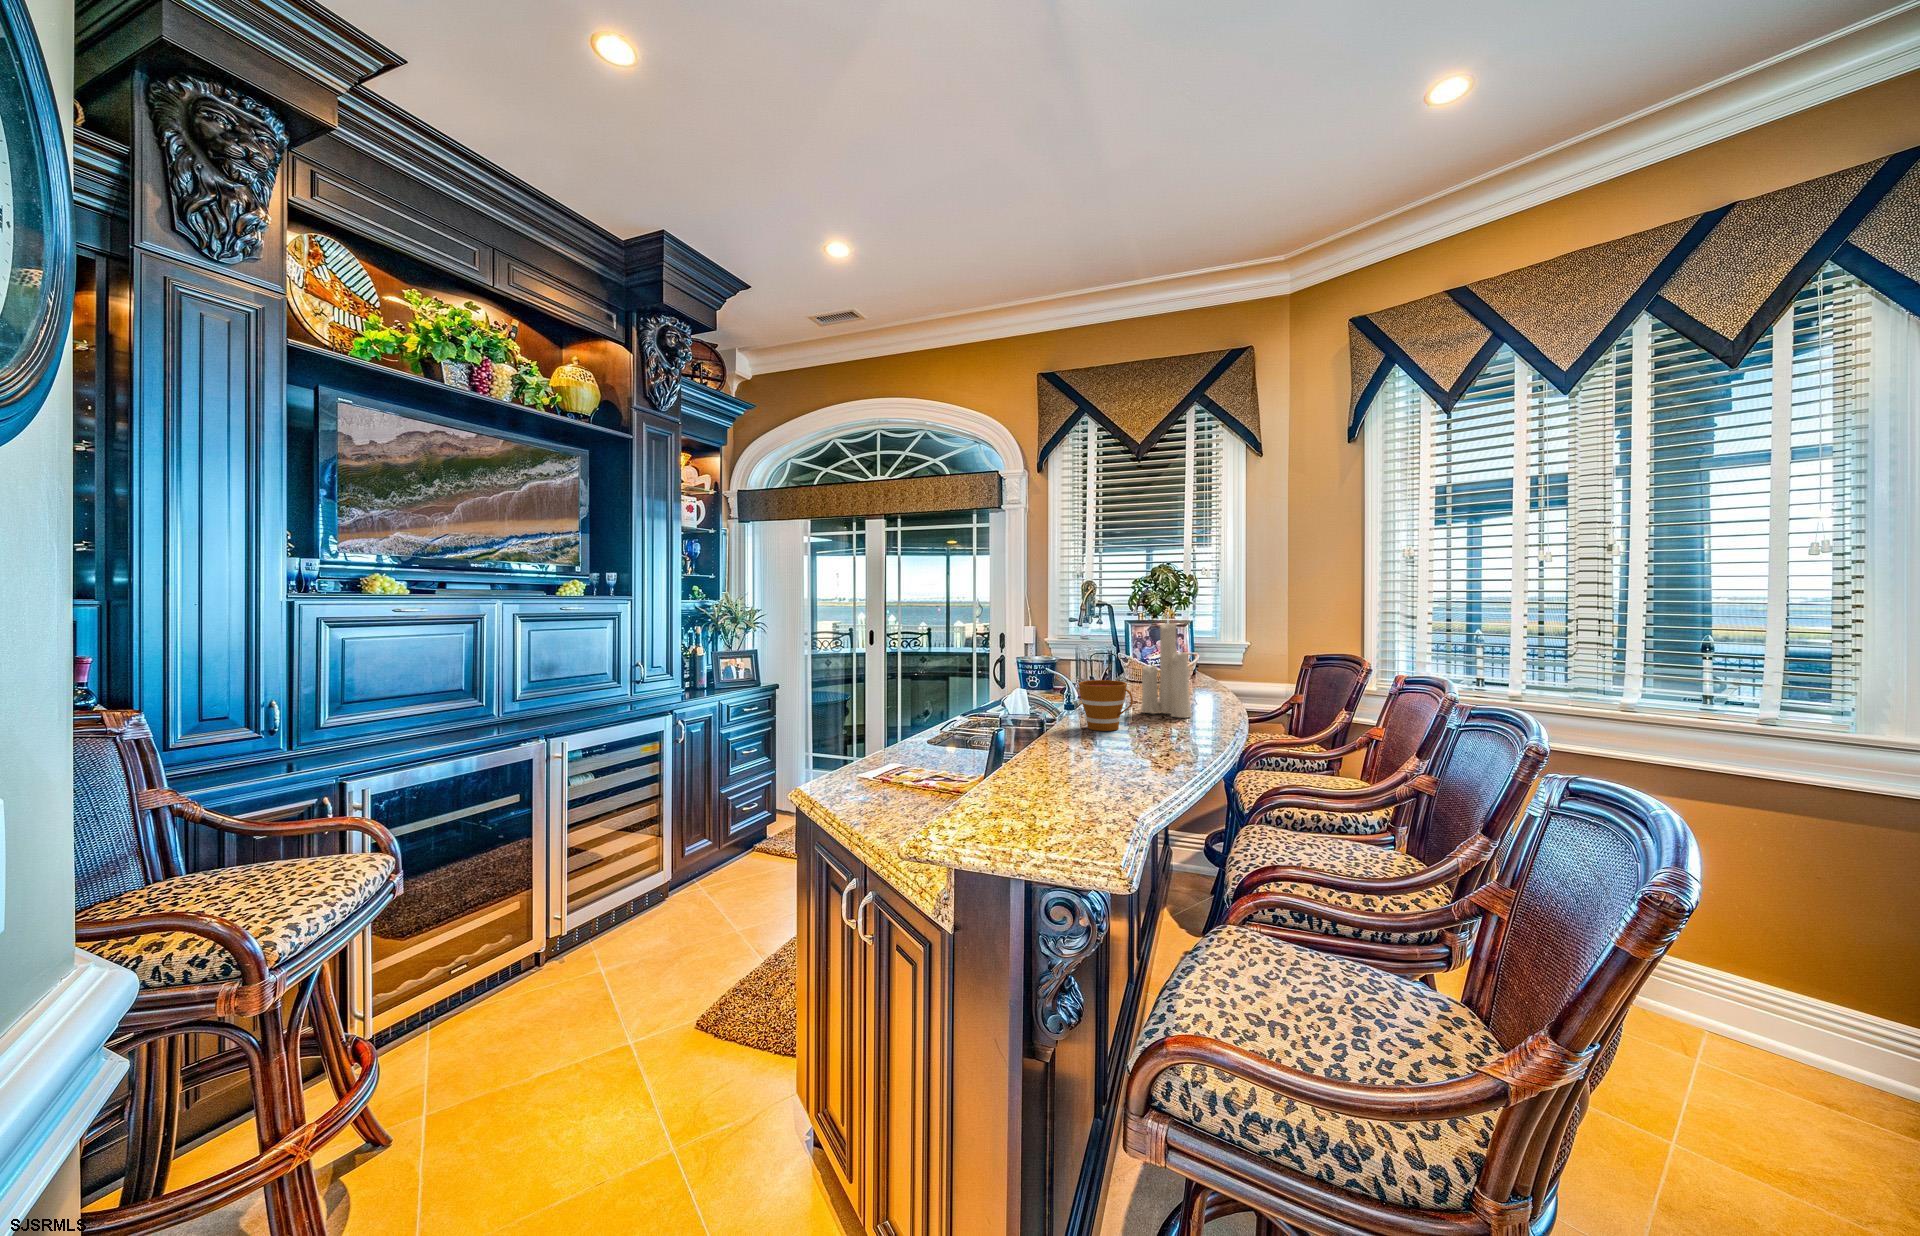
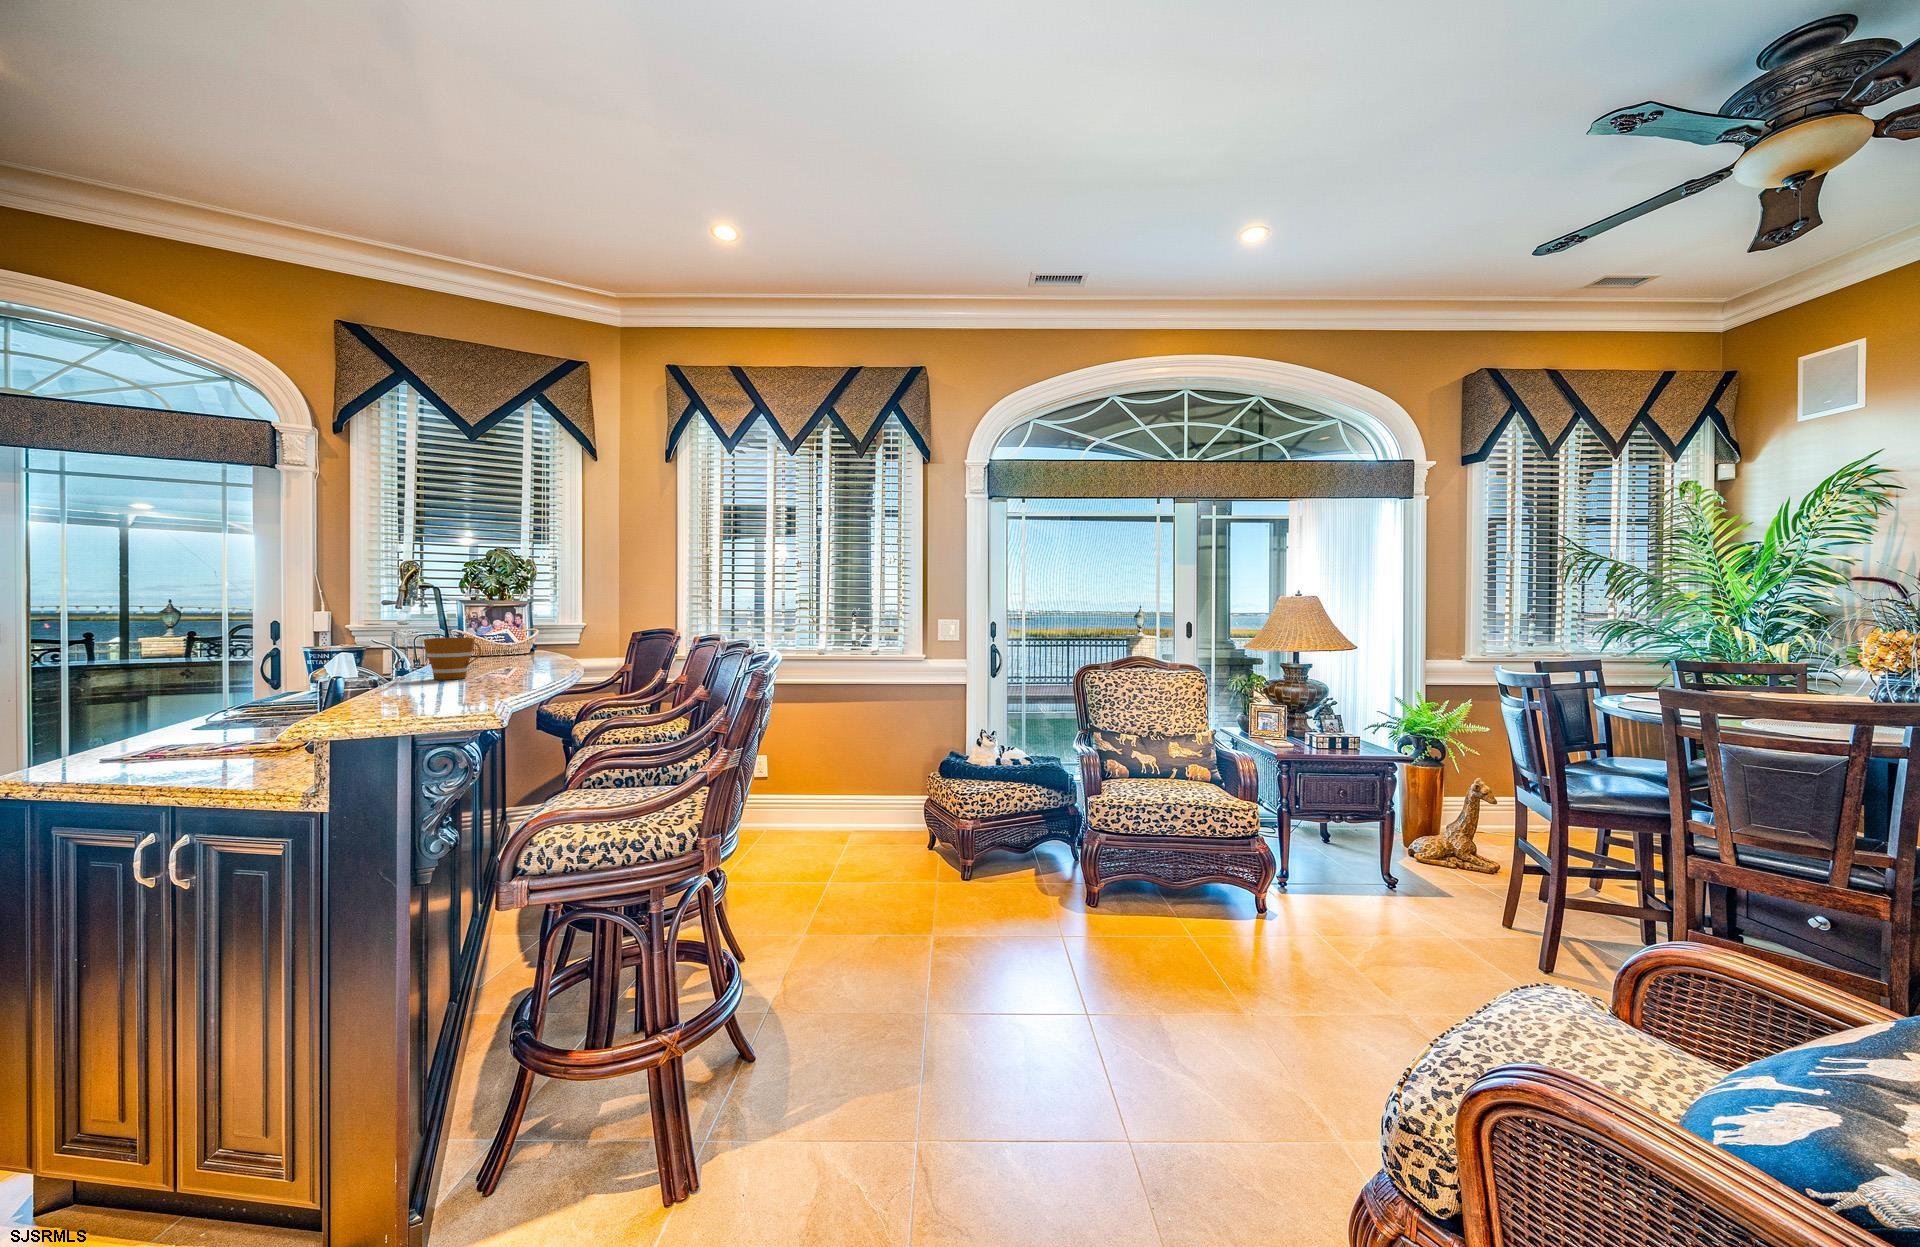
candle: present [1140,619,1191,718] -> none [484,577,534,670]

